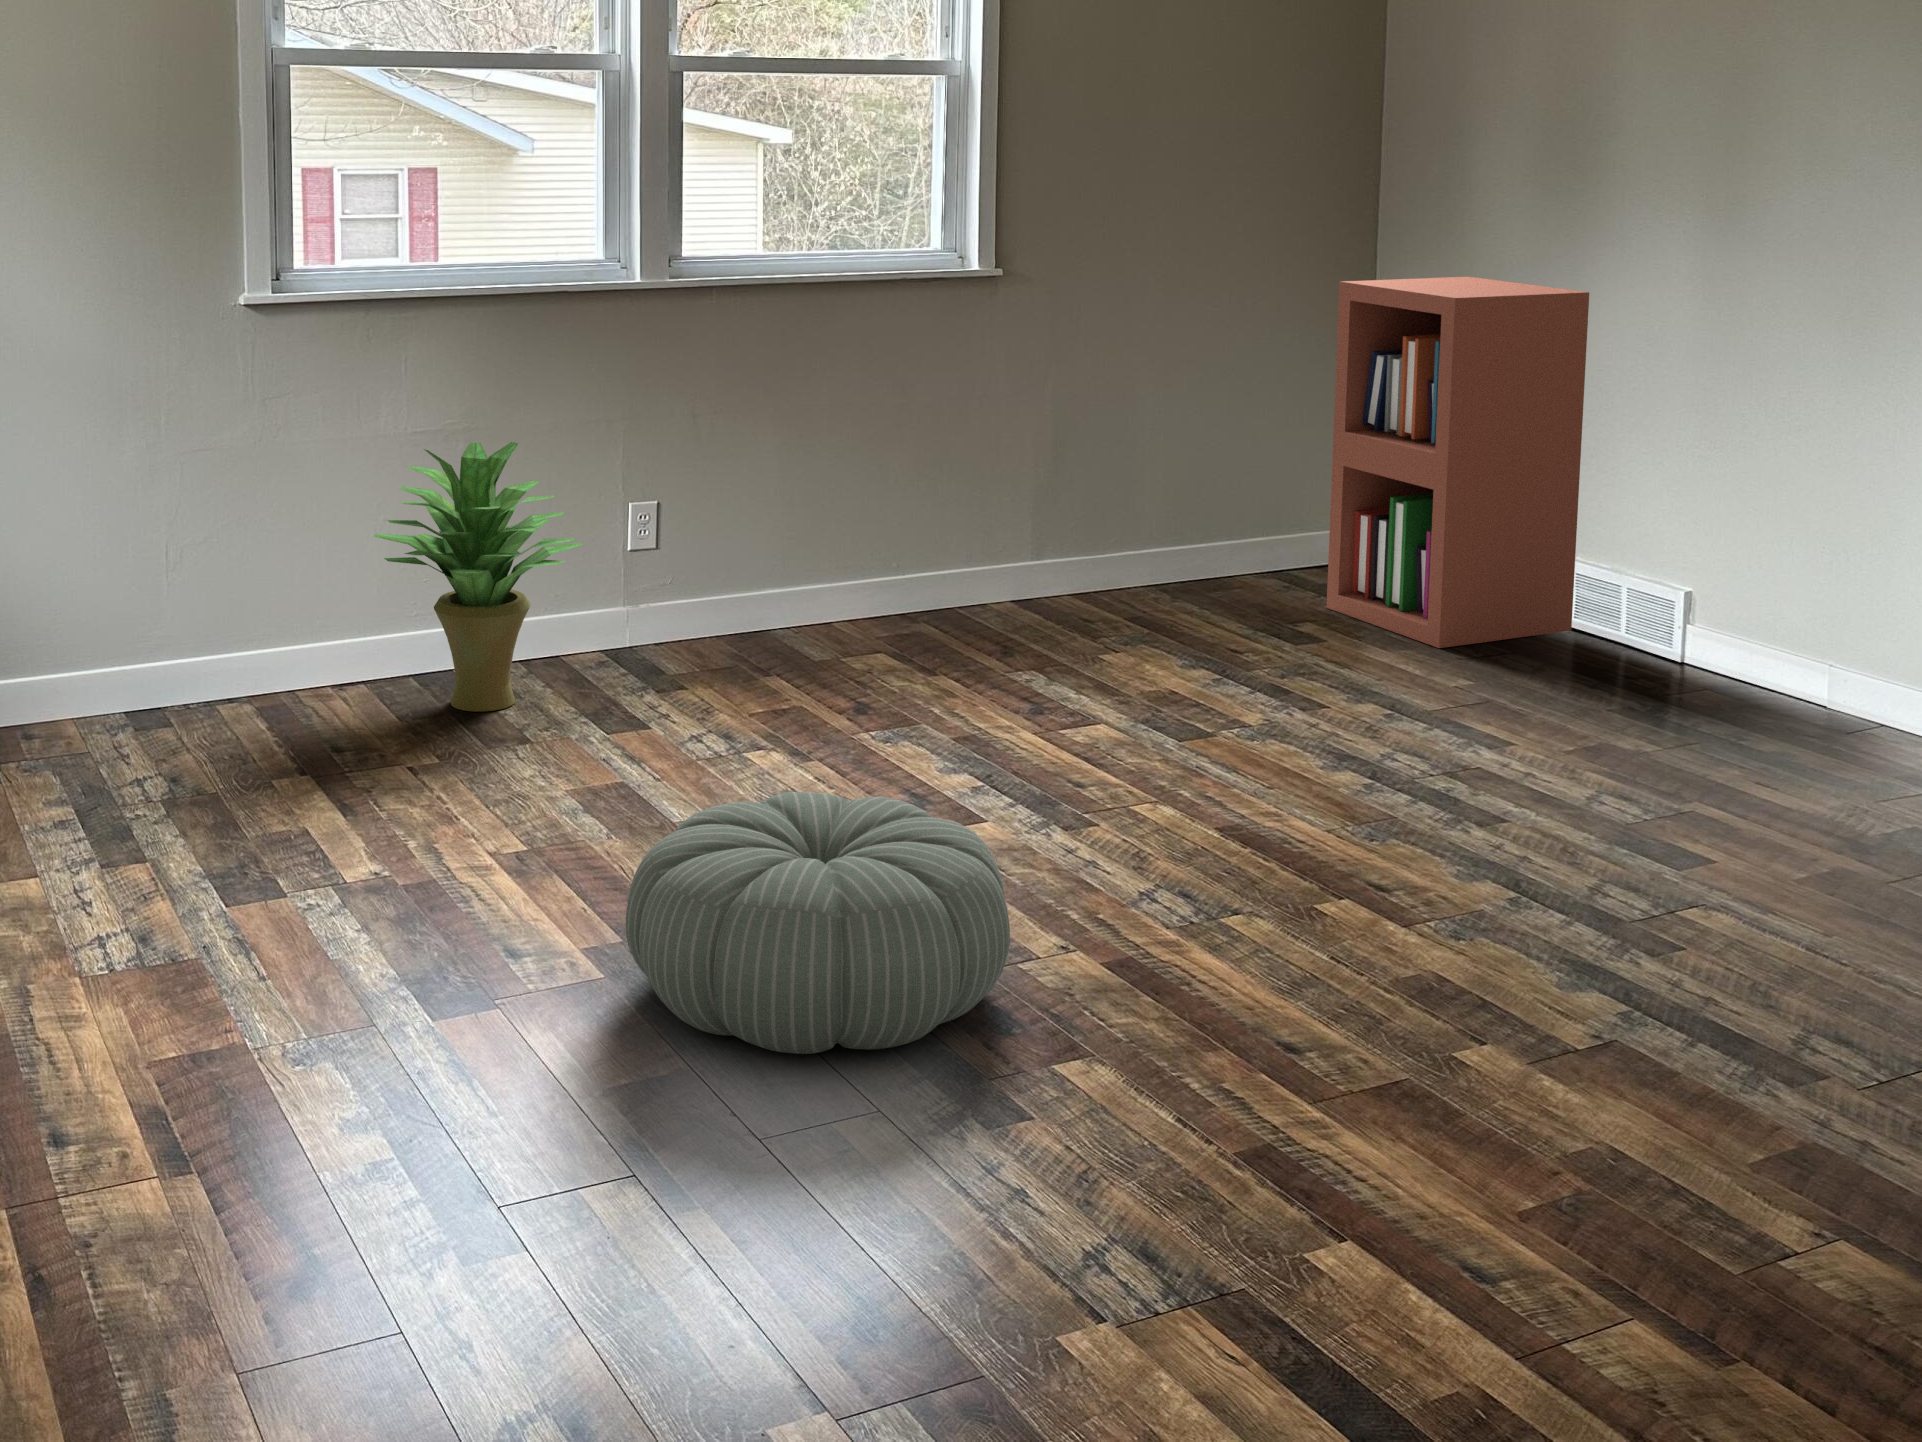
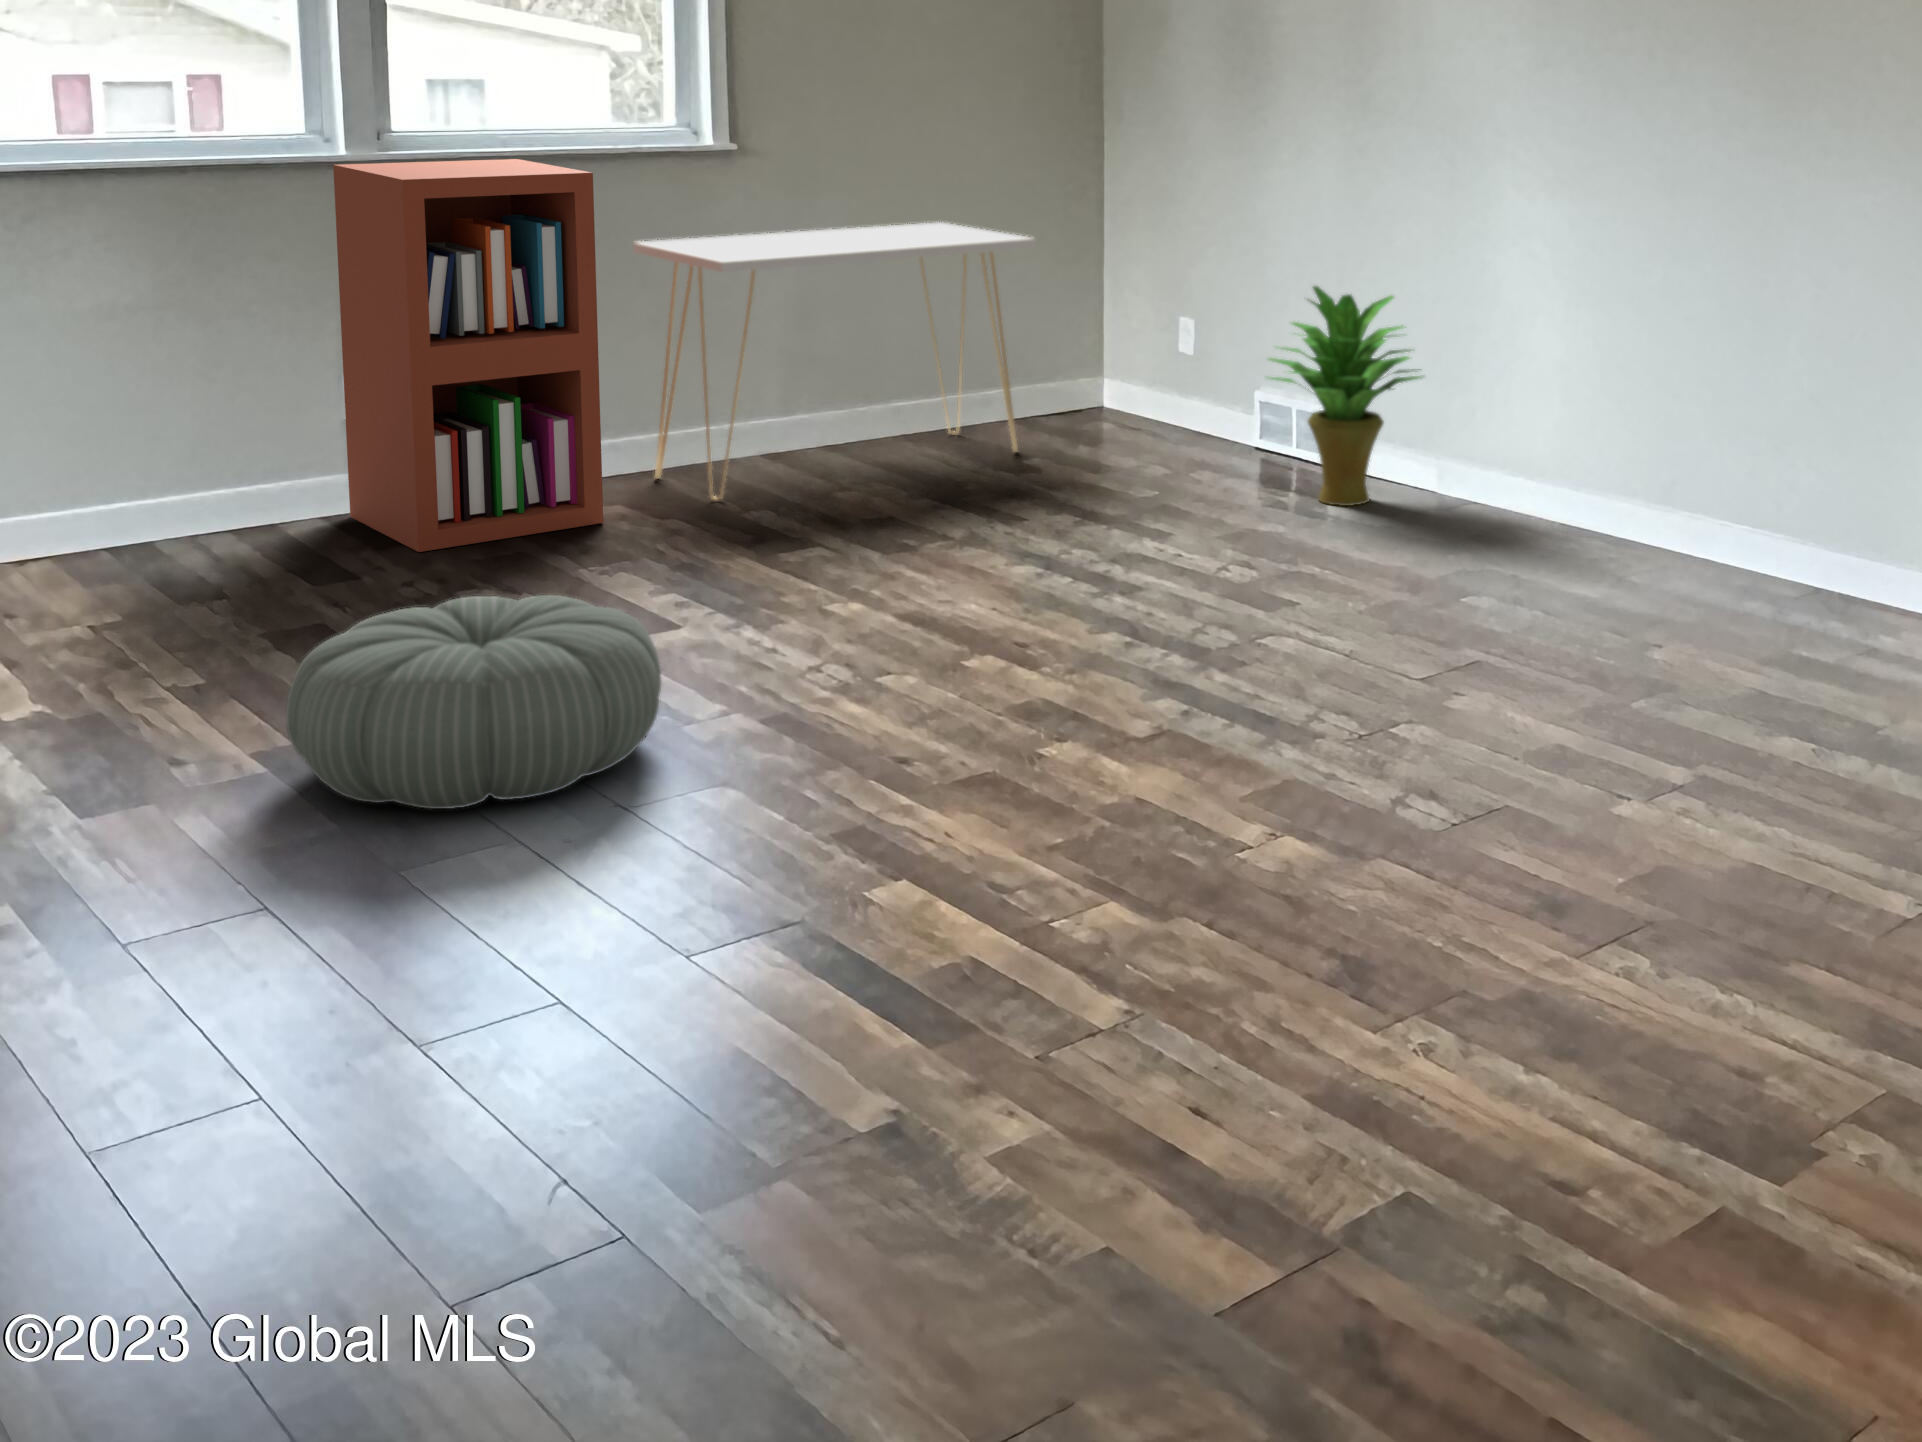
bookshelf: present [1327,277,1589,648] -> present [333,159,603,552]
console table: none [900,355,1320,659] -> present [633,223,1036,500]
potted plant: present [374,442,583,712] -> present [1269,286,1422,506]

